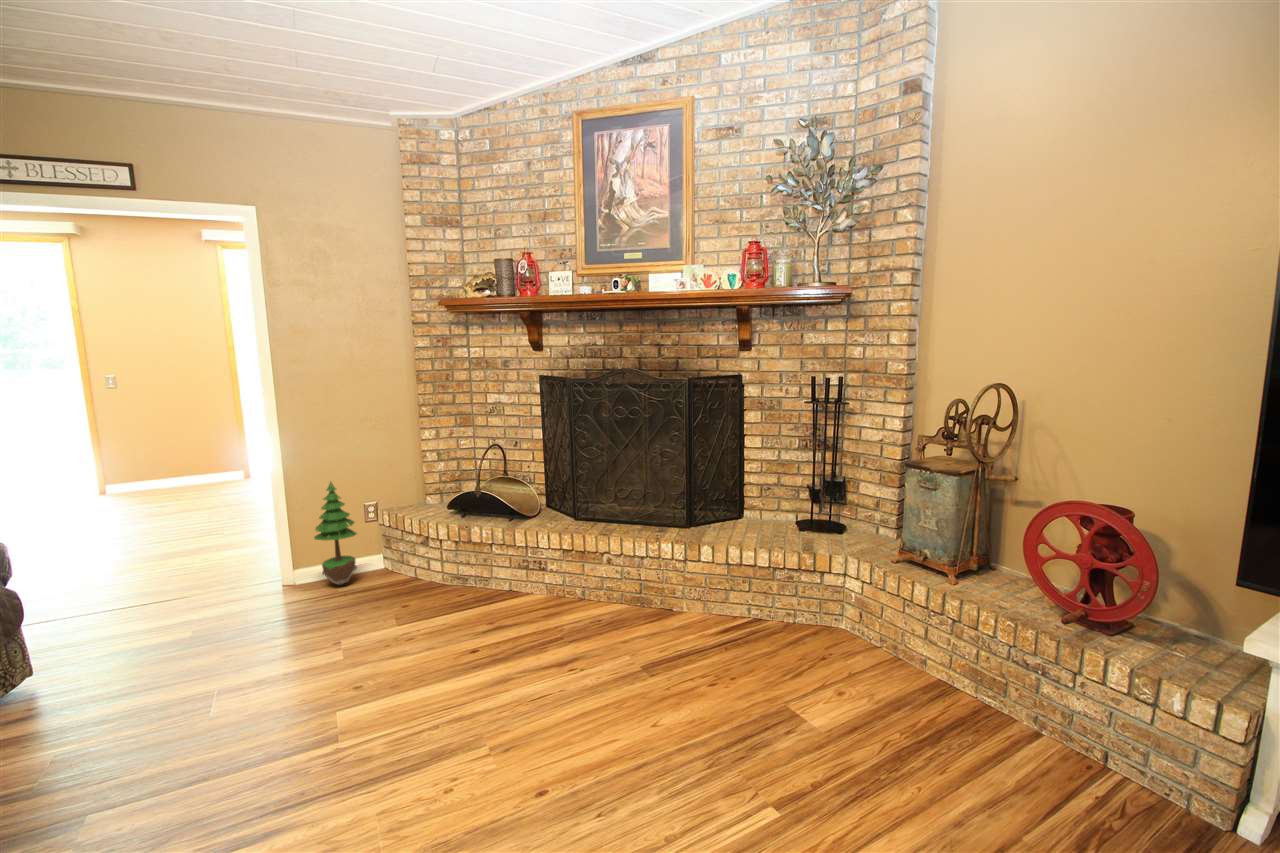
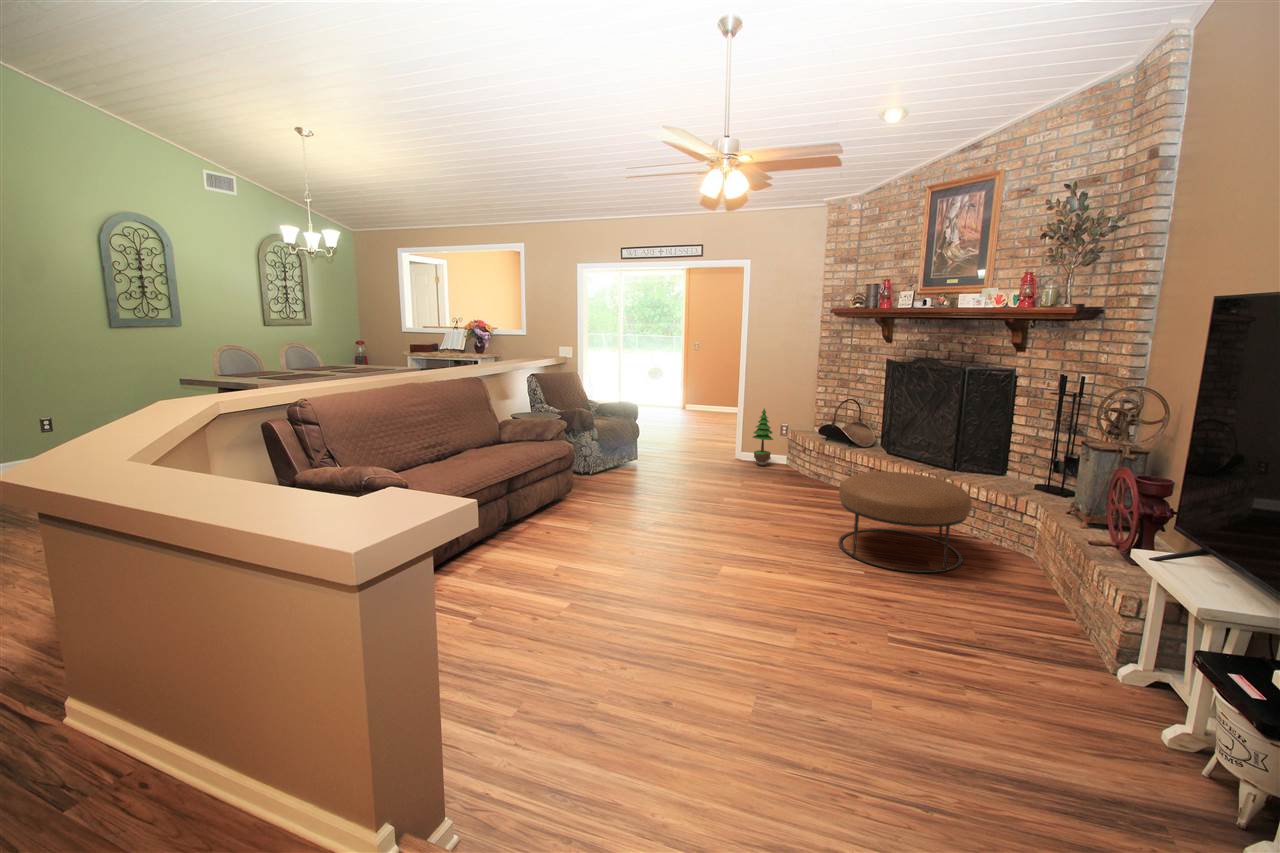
ottoman: none [613,555,832,773] -> present [838,472,972,573]

